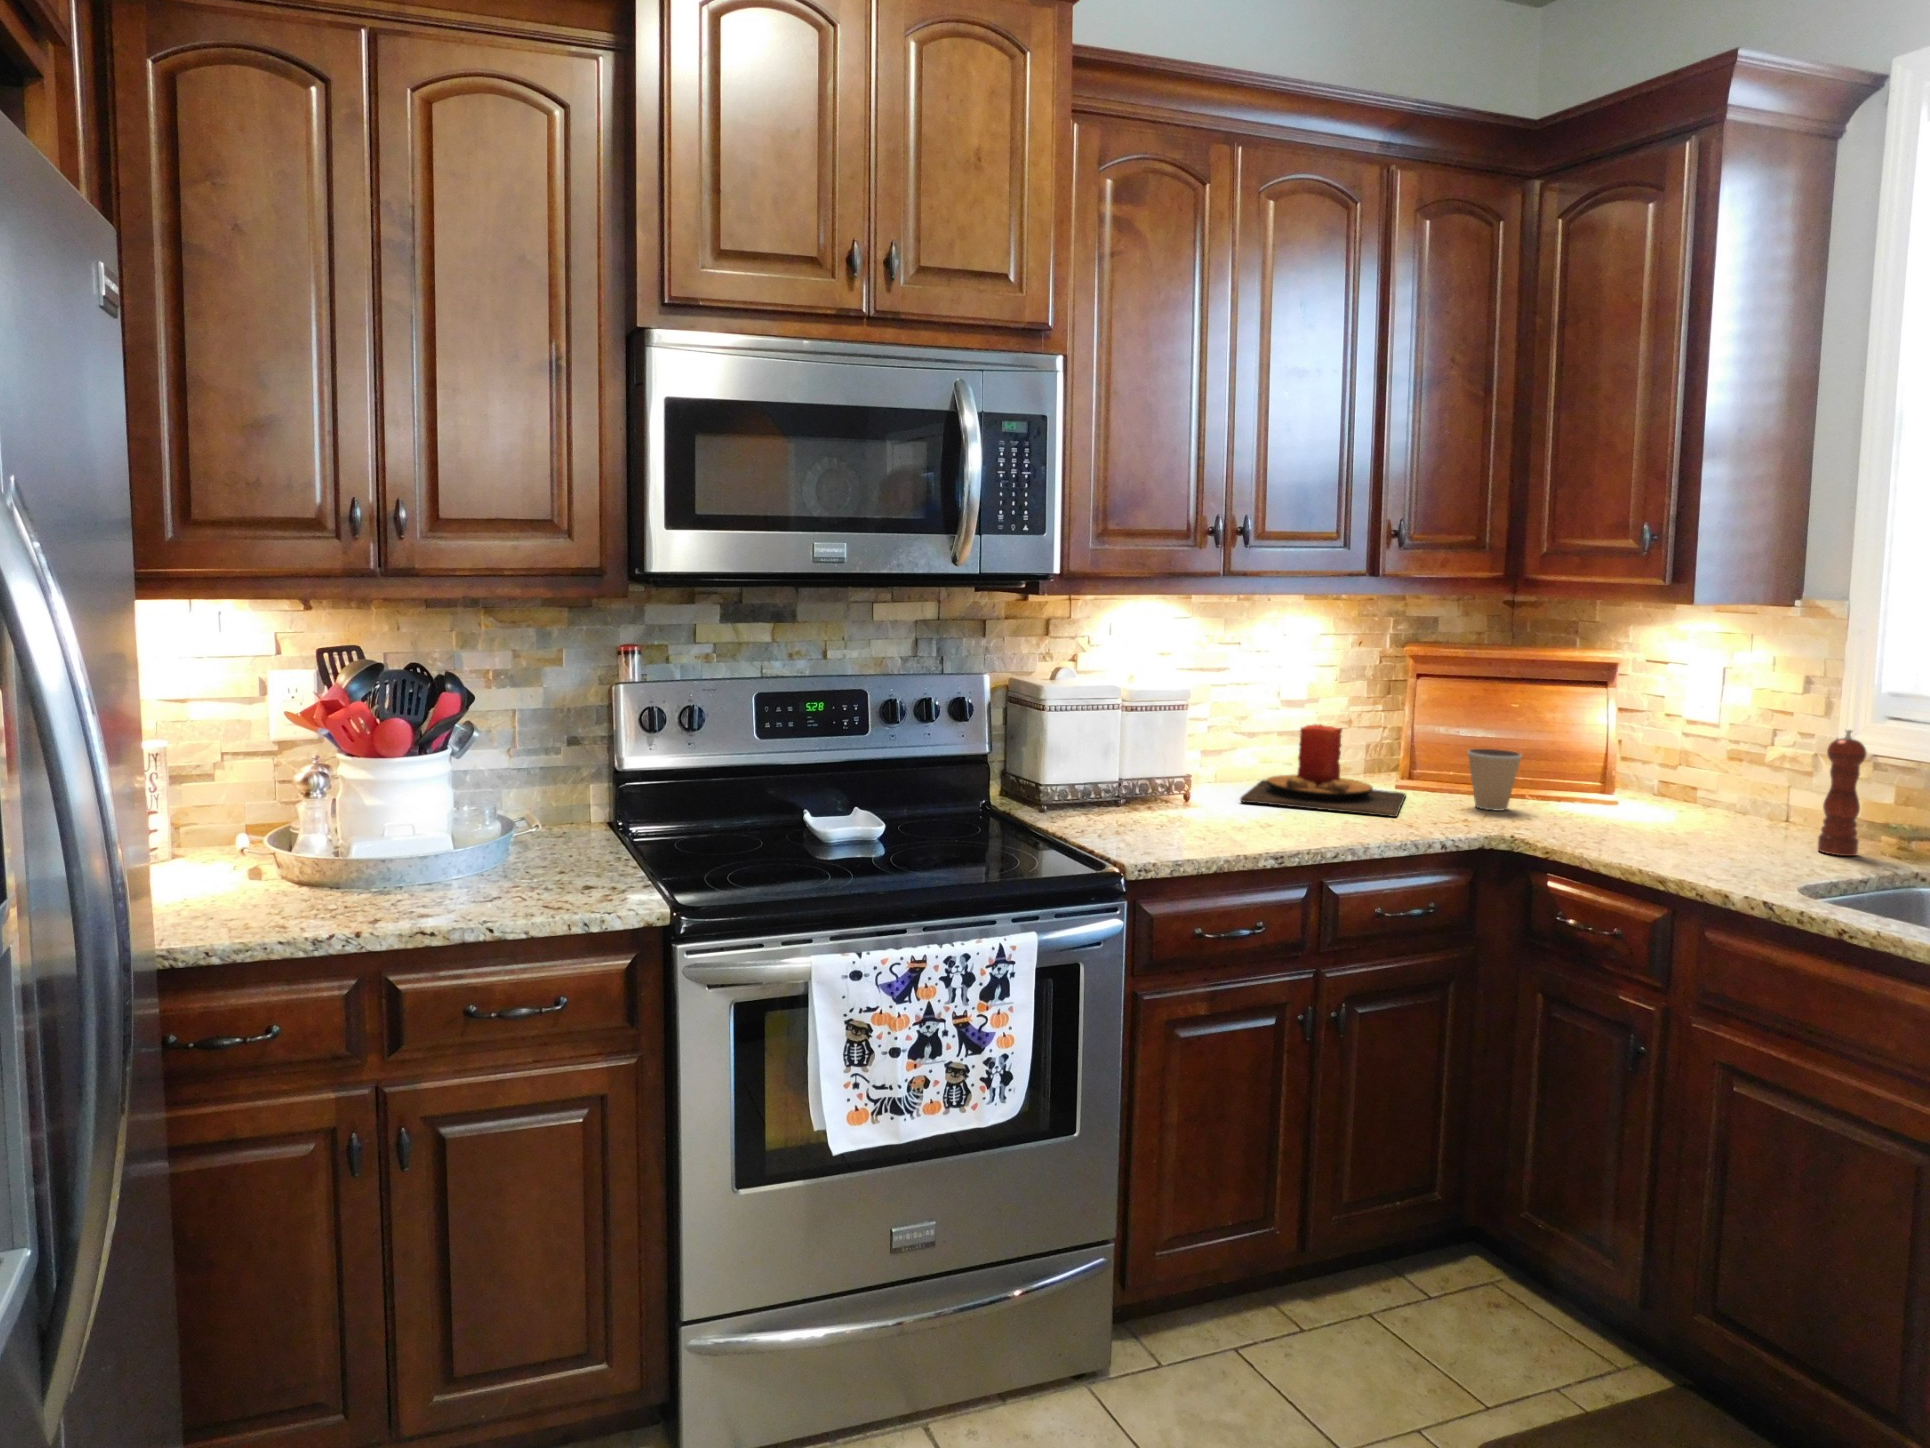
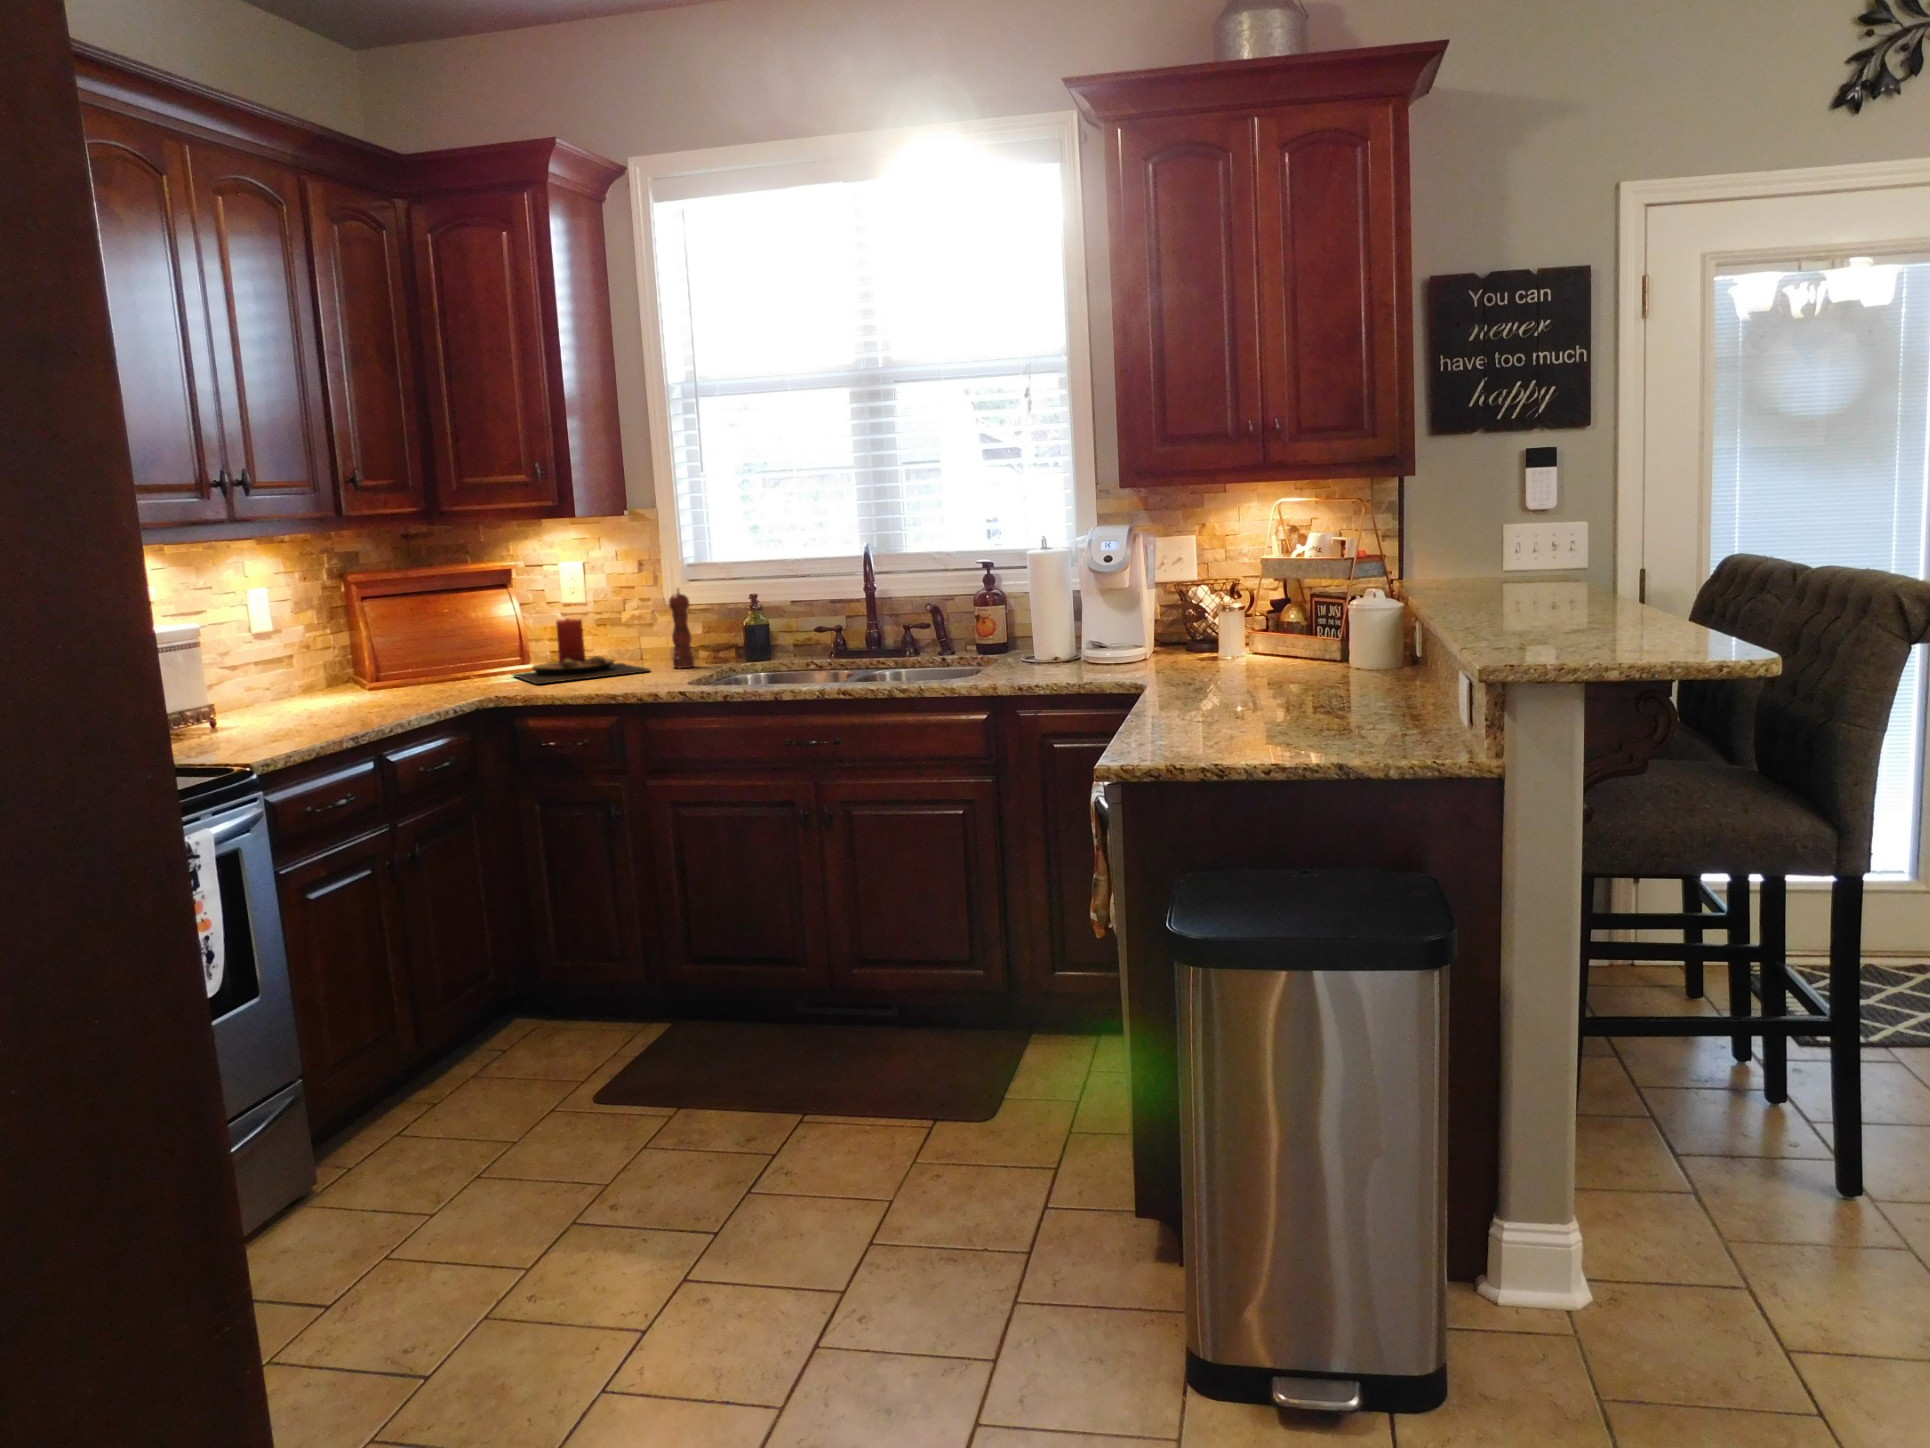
candle: present [1240,724,1406,817] -> present [513,618,651,684]
coffee cup: present [1468,749,1522,811] -> none [432,642,476,689]

